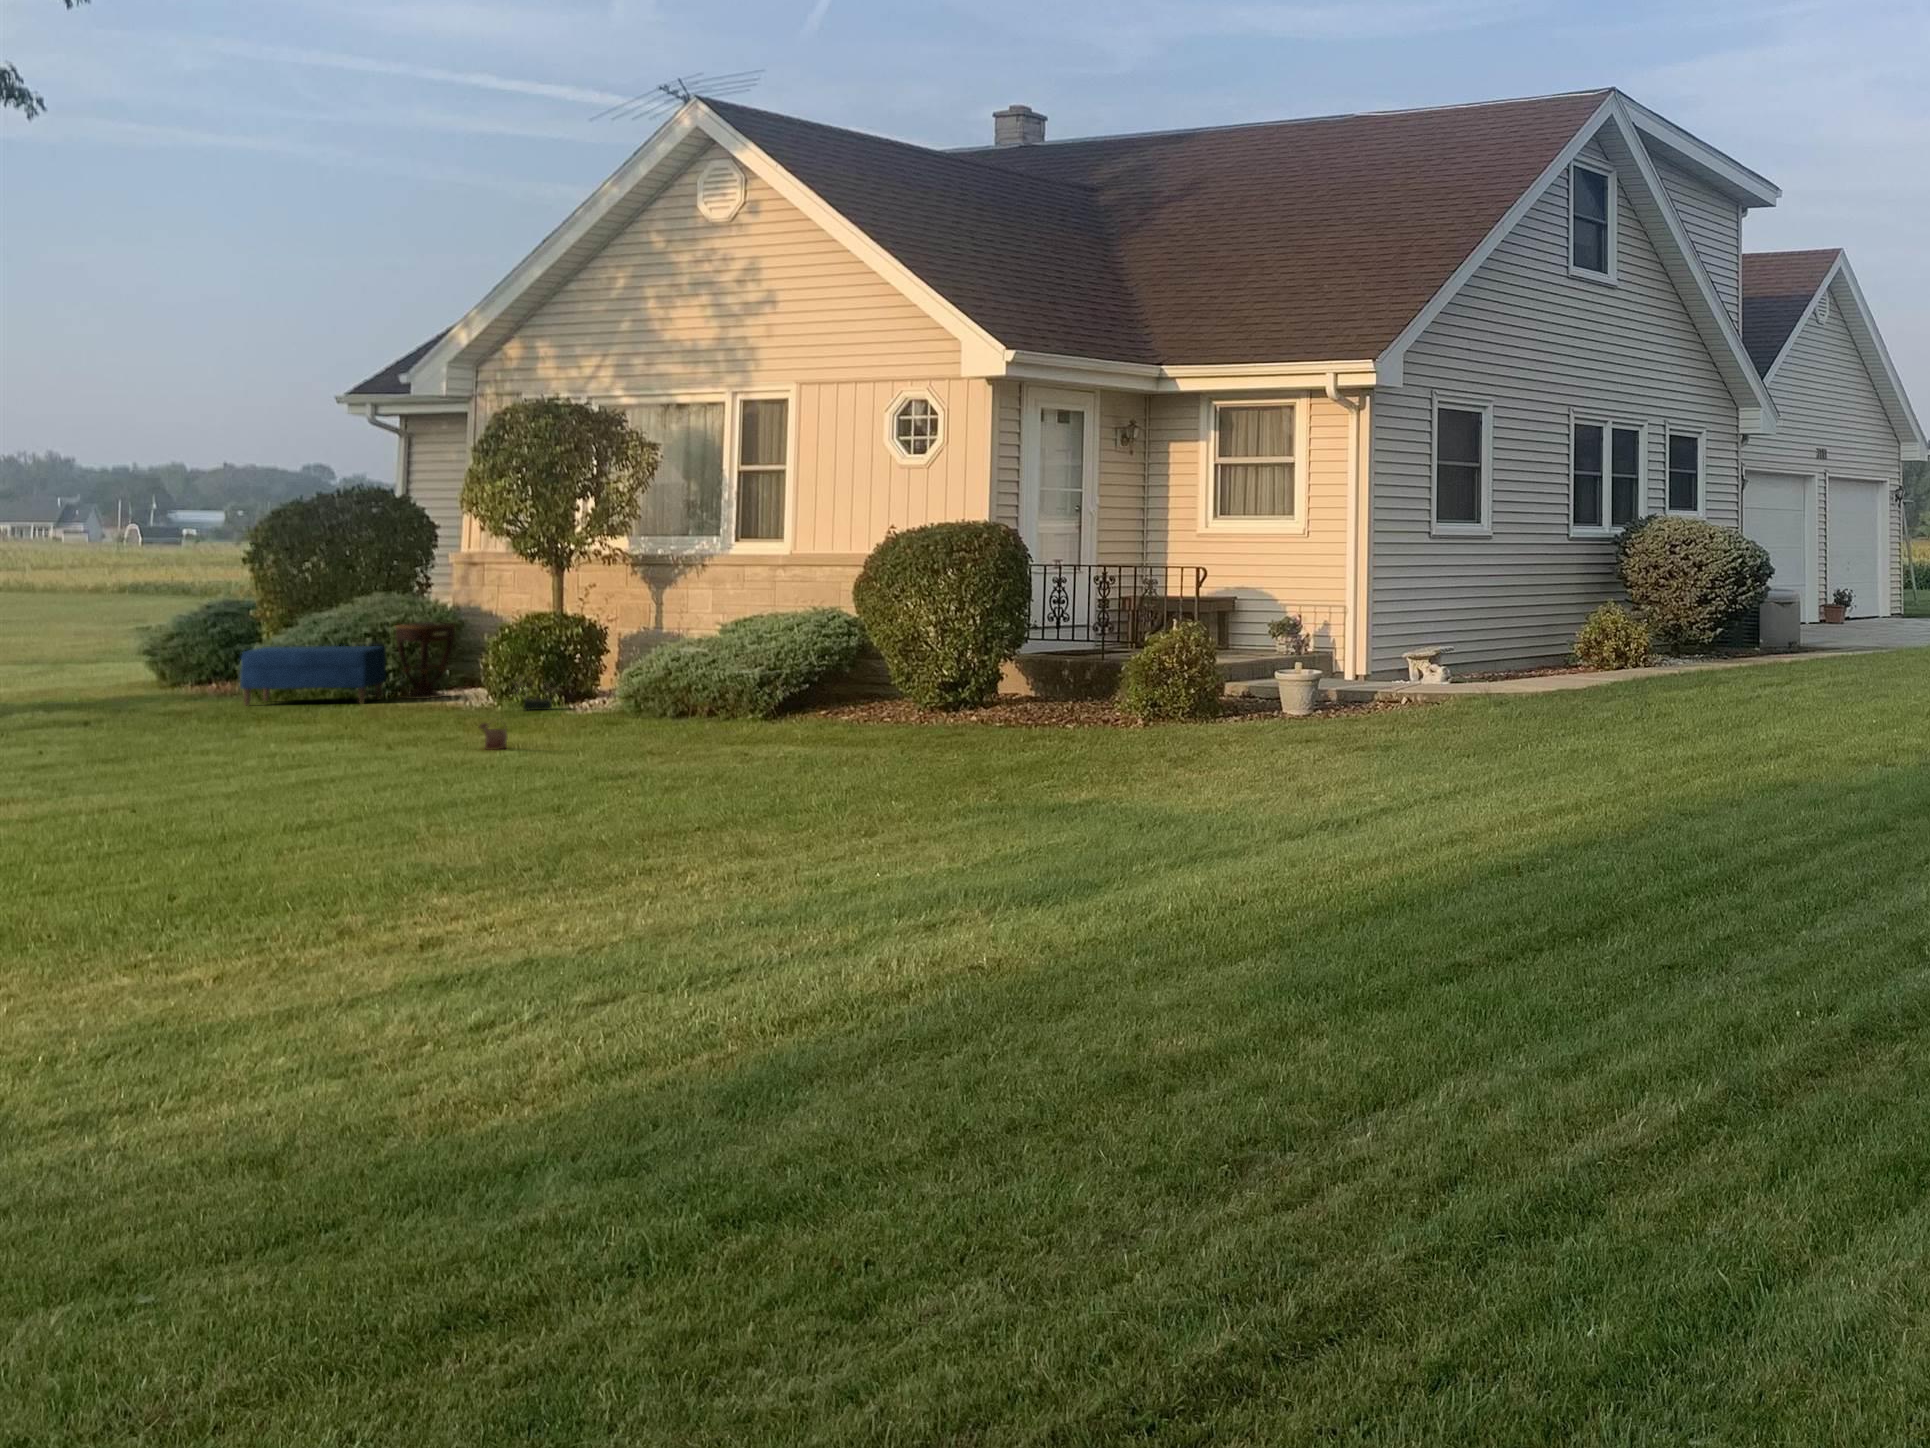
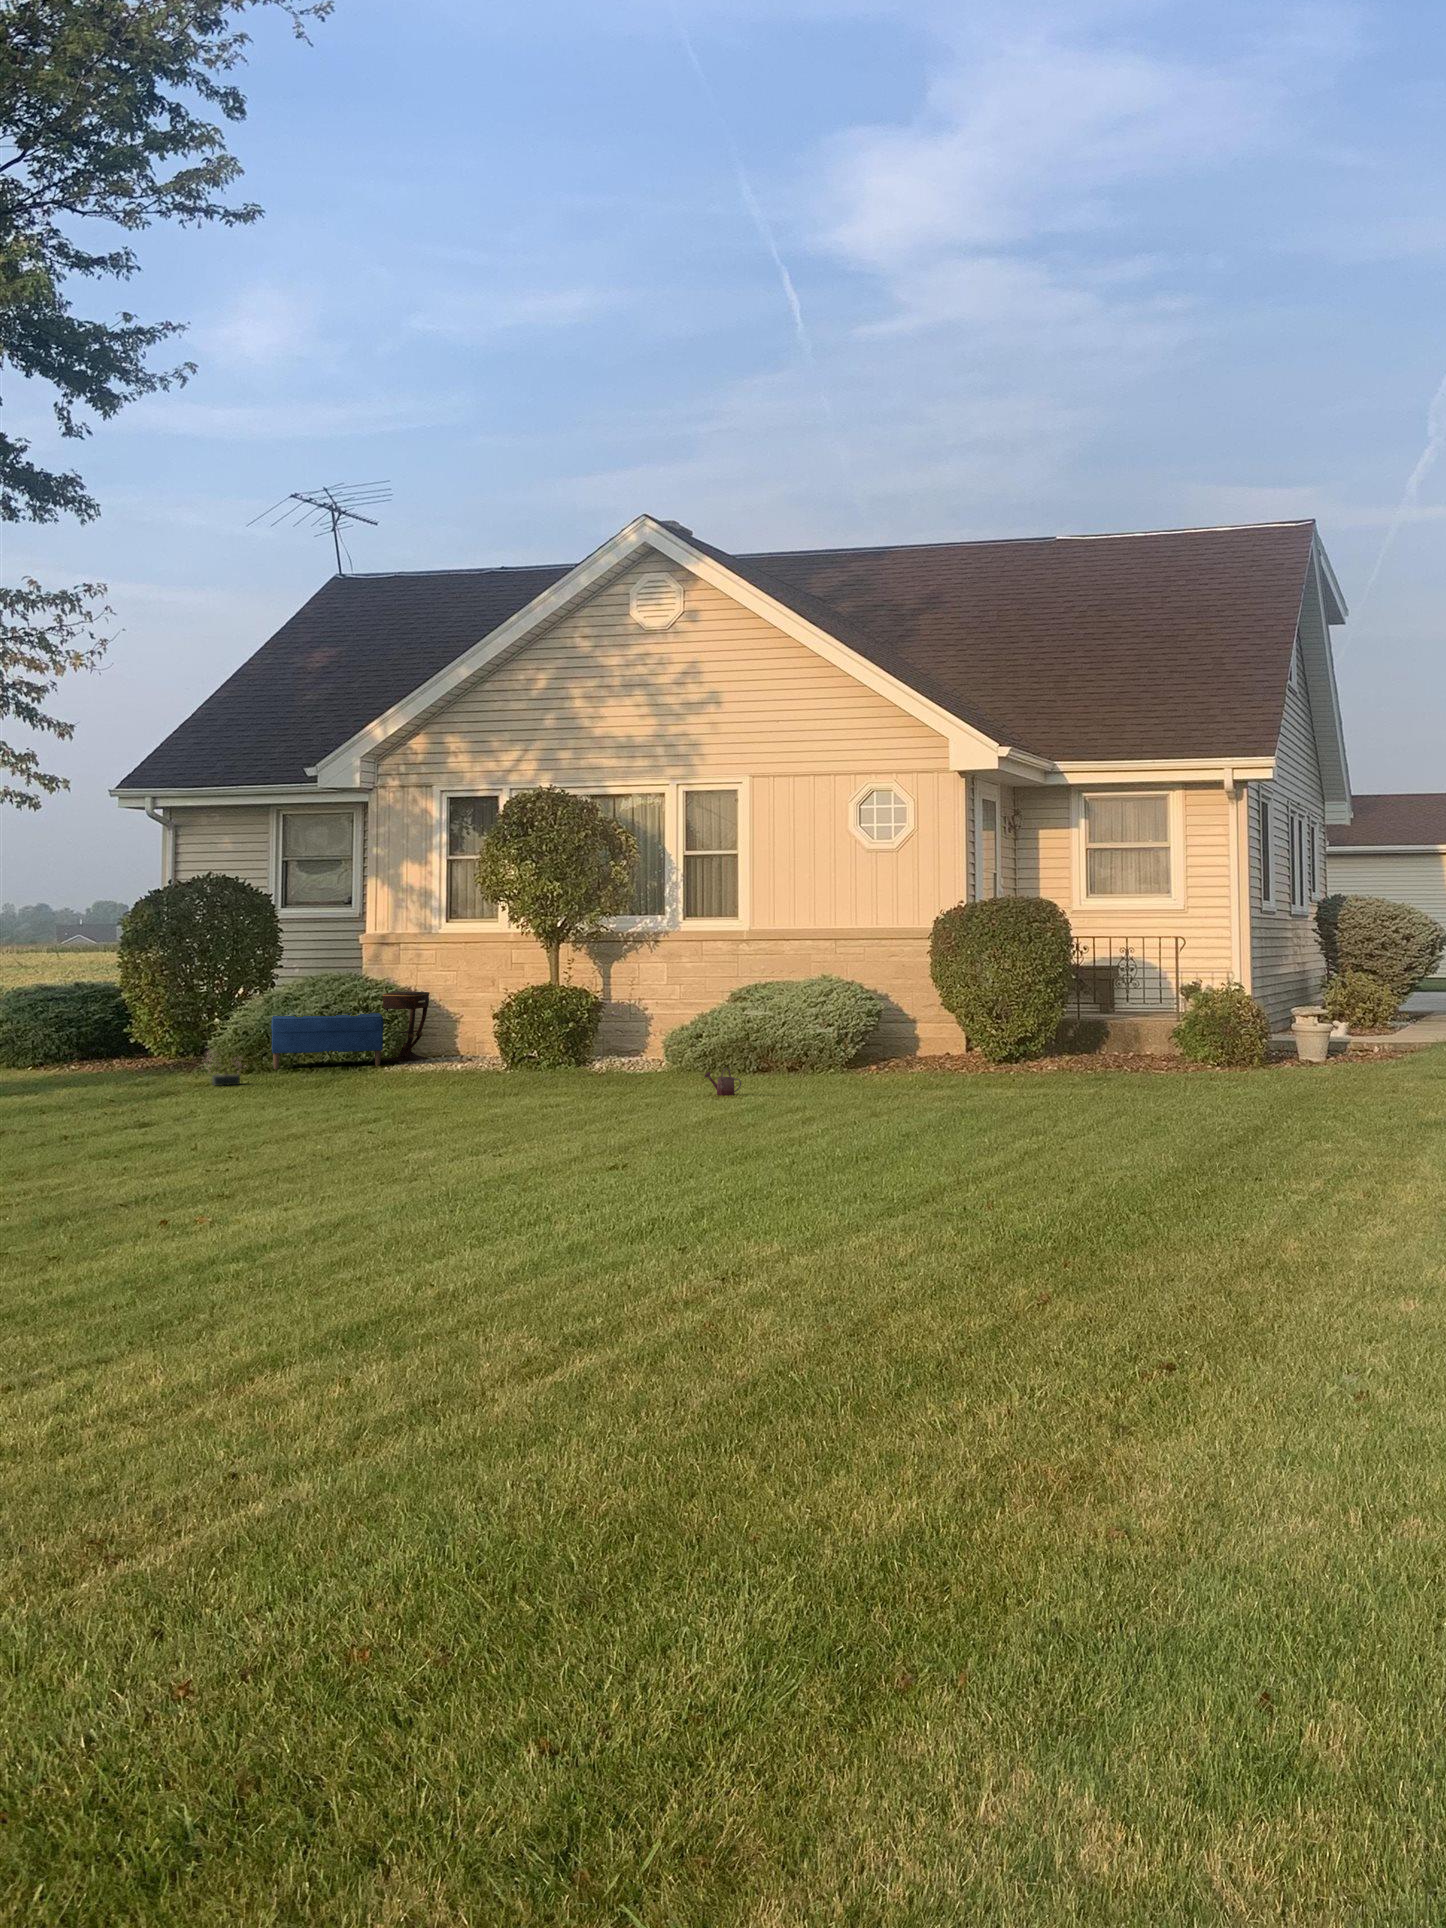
decorative plant: present [515,676,553,711] -> present [207,1053,246,1086]

